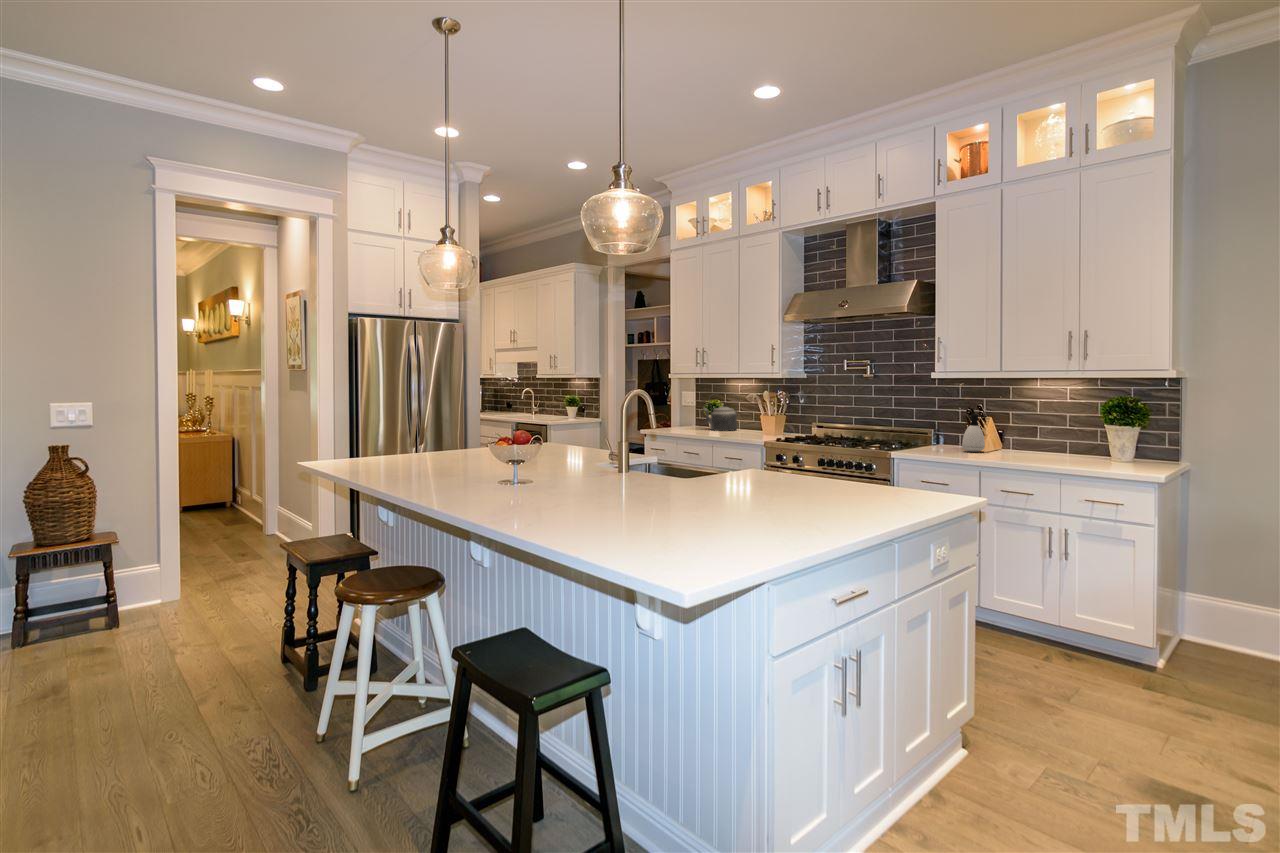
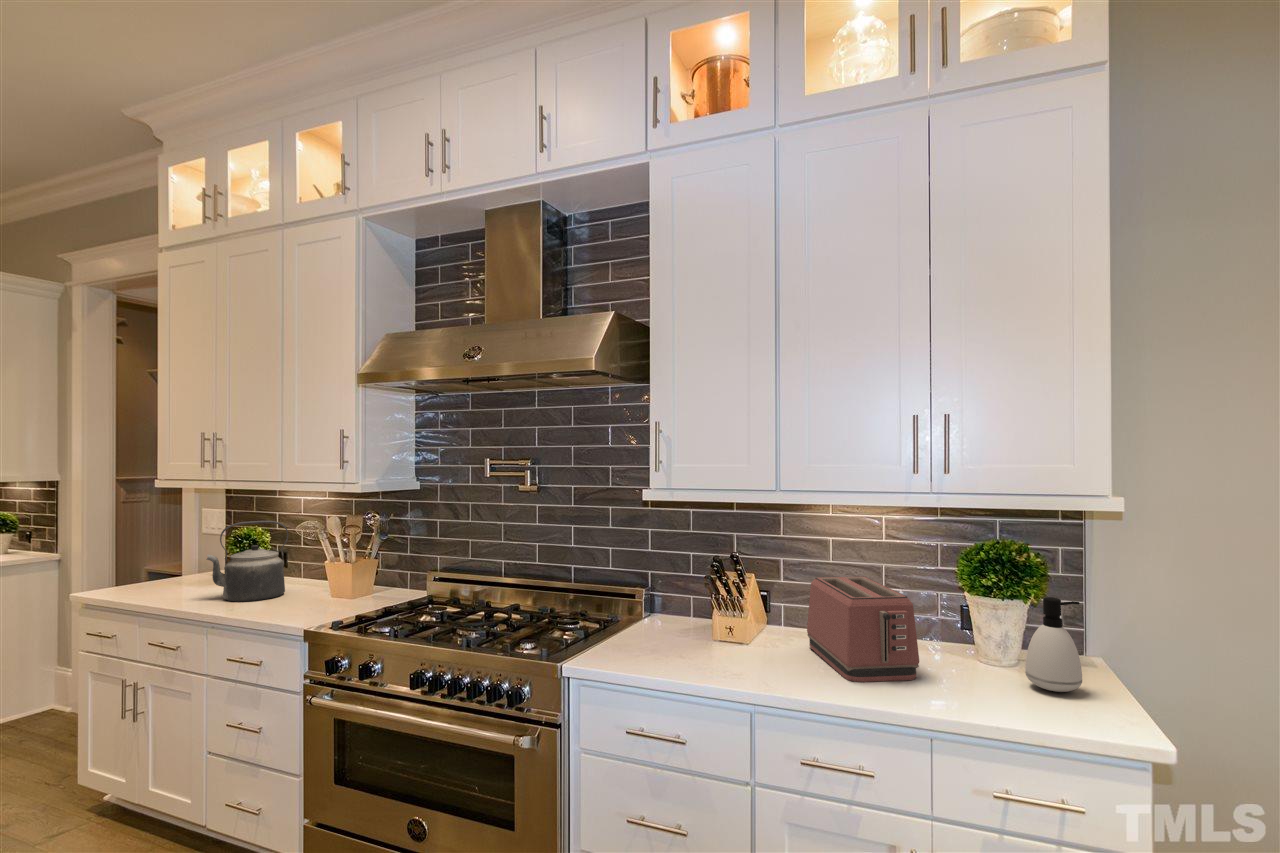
soap dispenser: present [962,414,987,452] -> present [1025,597,1082,692]
toaster: none [1015,417,1063,460] -> present [807,576,919,682]

